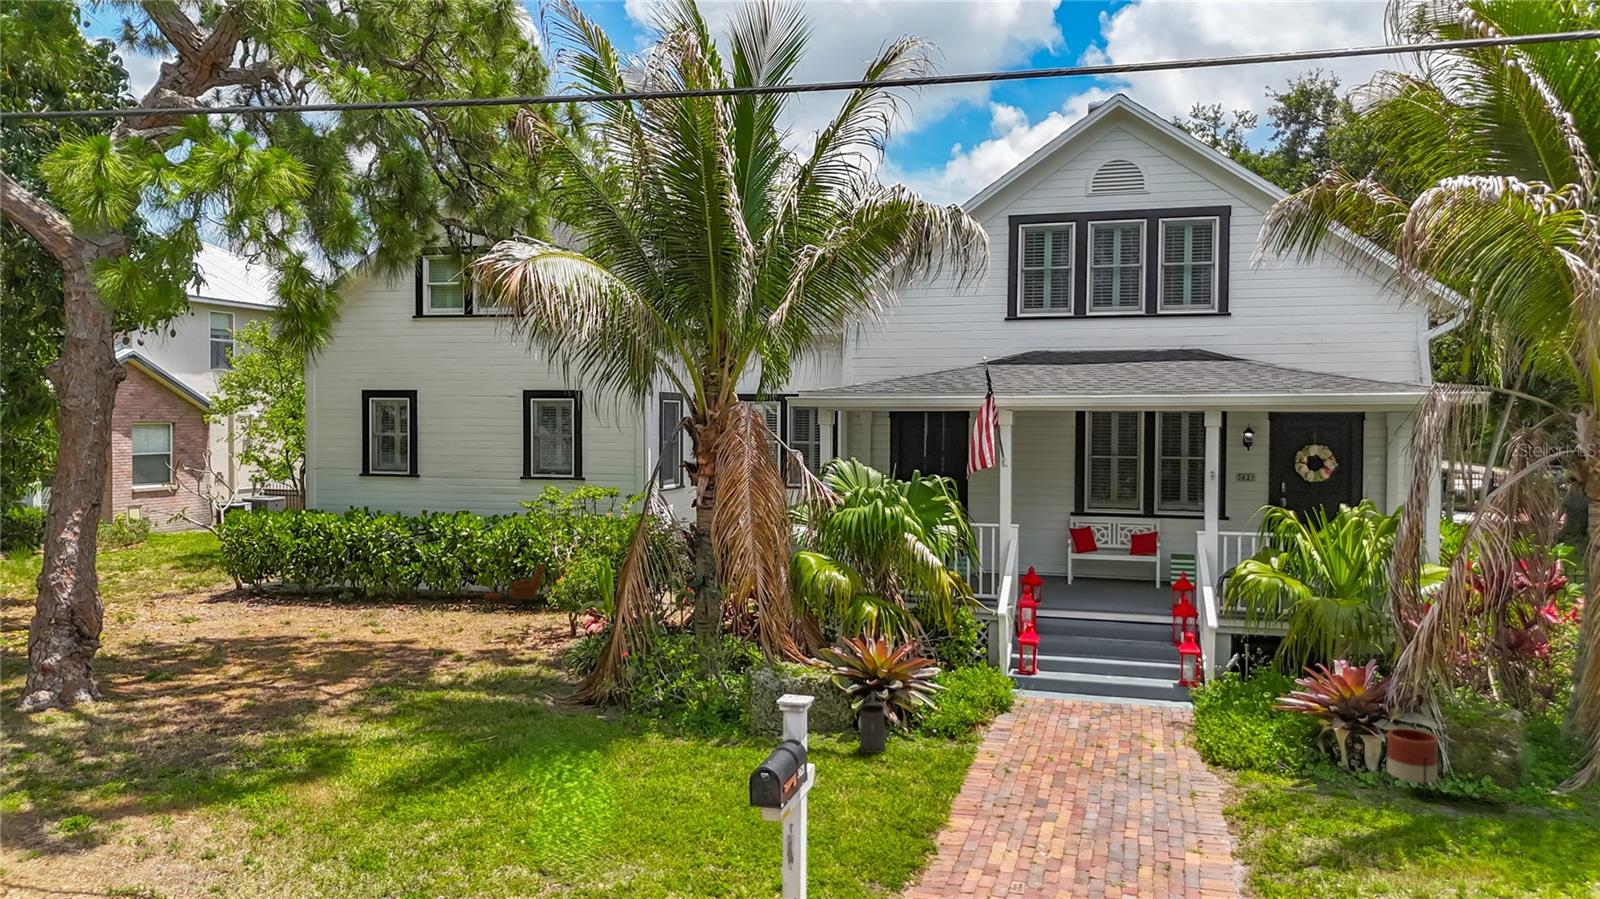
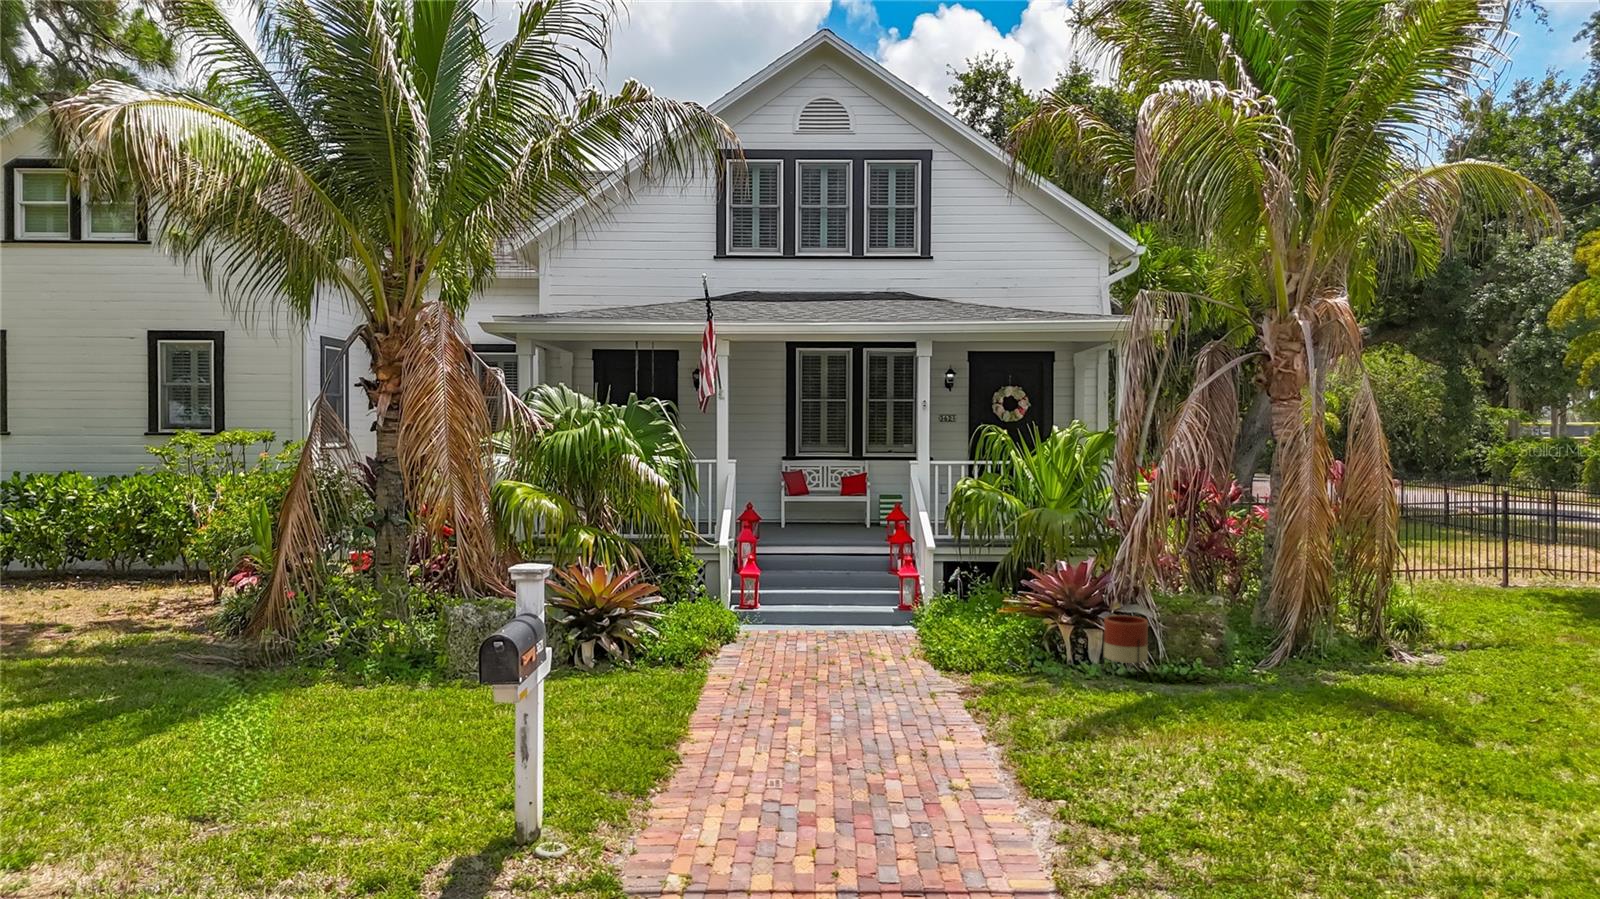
lounge chair: present [484,564,544,610] -> none [91,528,179,588]
watering can: present [859,691,886,753] -> none [579,621,610,686]

